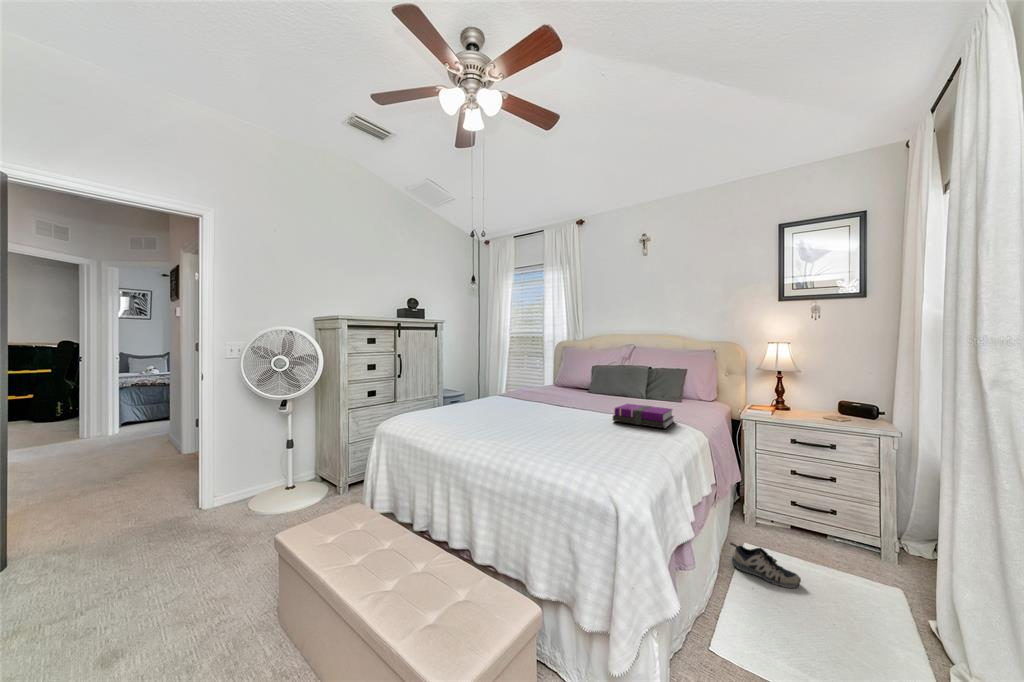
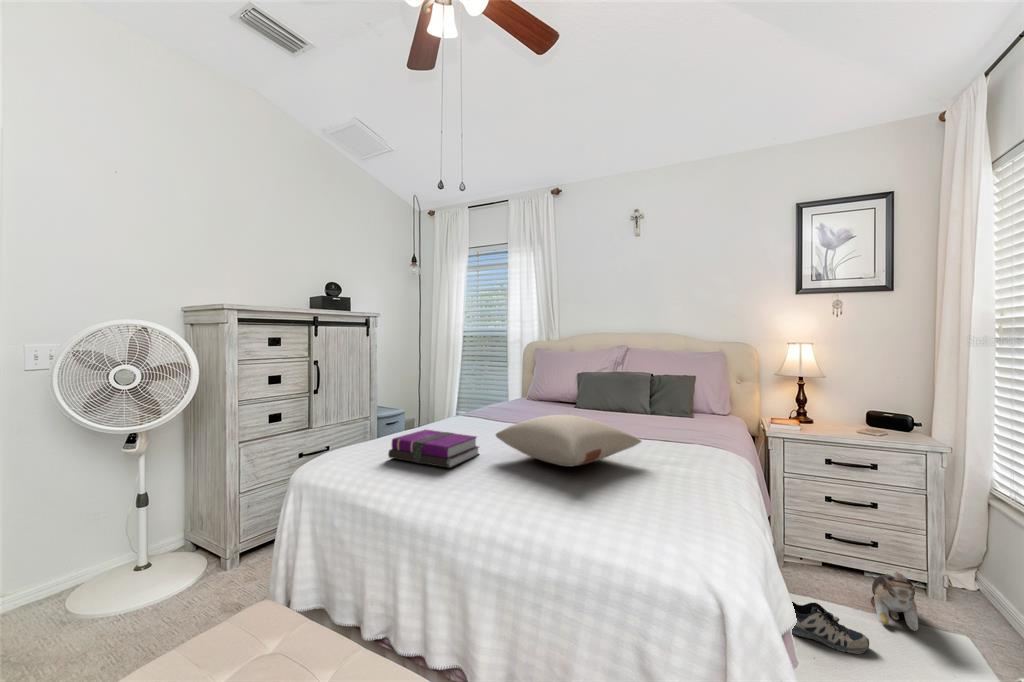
pillow: none [507,393,610,427] -> present [496,415,641,466]
notebook: present [613,404,674,428] -> present [388,430,479,468]
plush toy: none [818,529,855,578] -> present [871,572,918,631]

